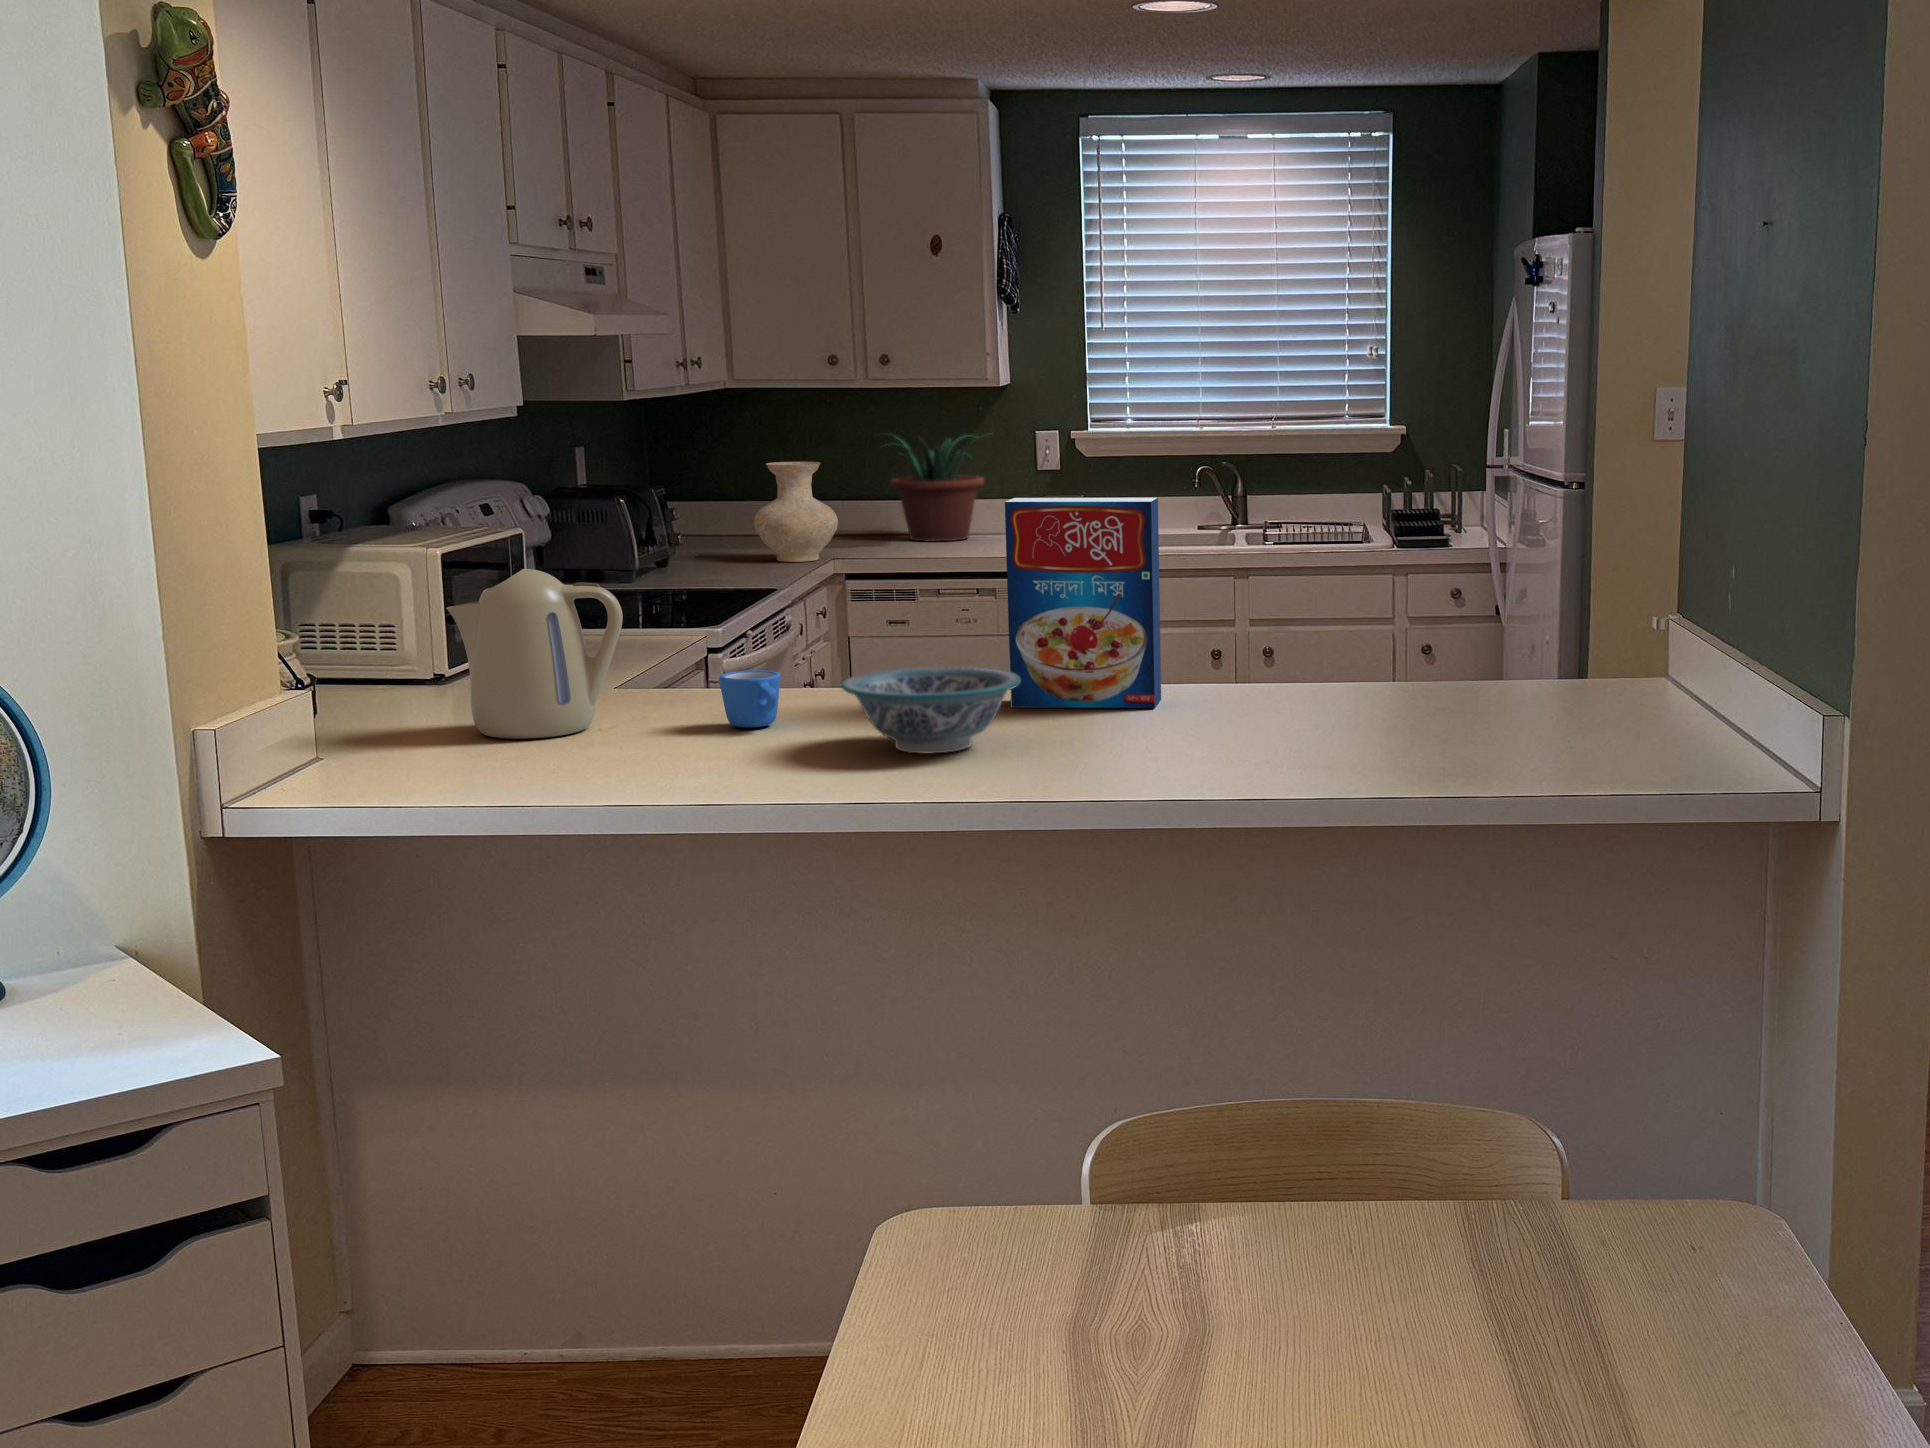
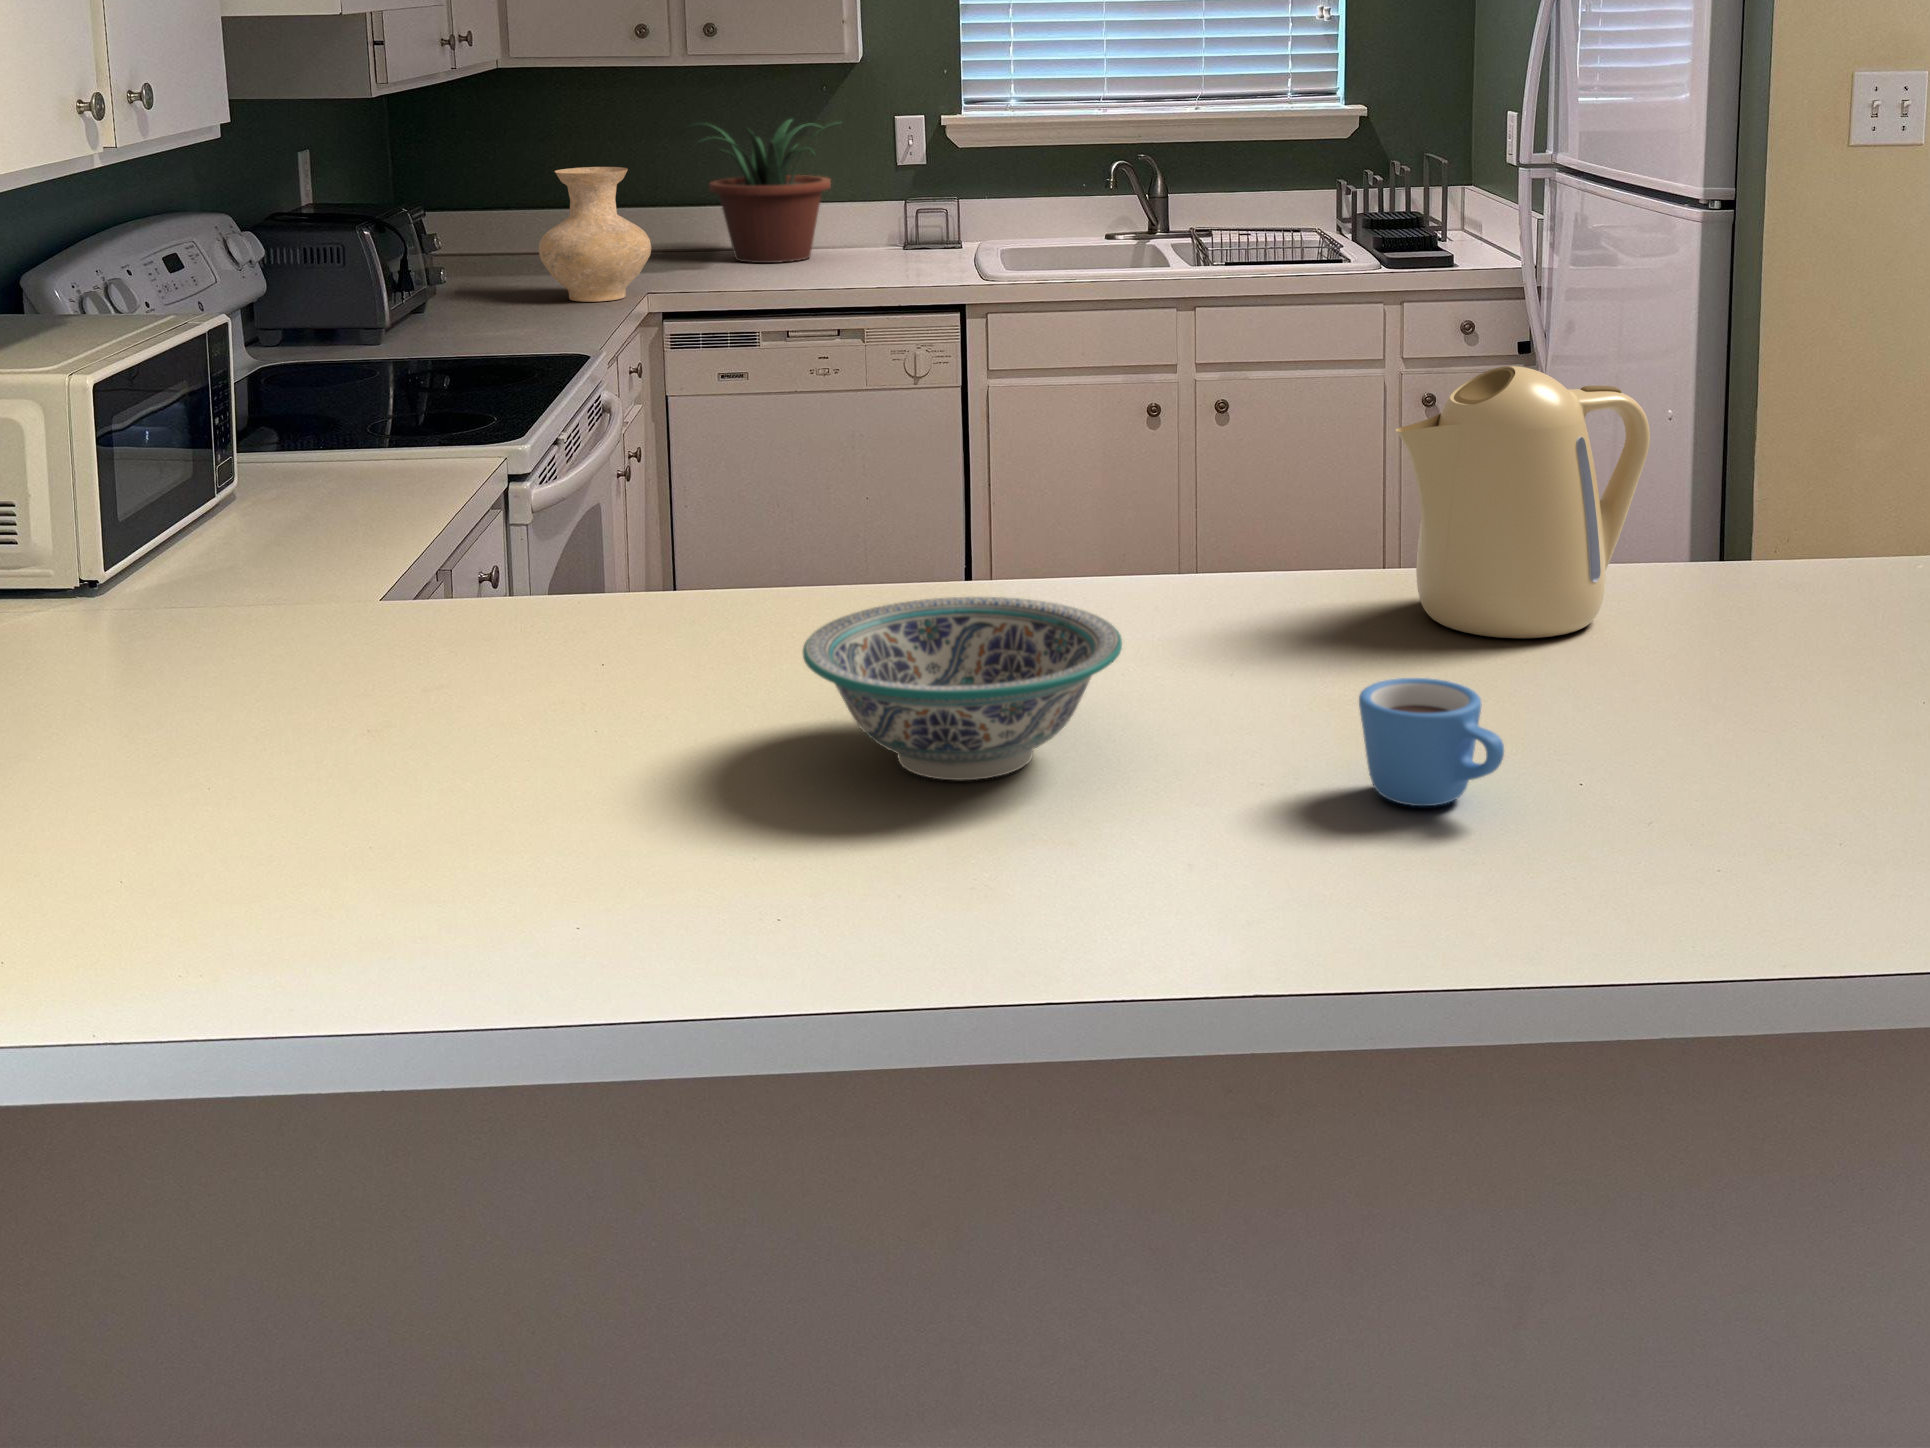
cereal box: present [1005,498,1161,708] -> none [1040,281,1290,633]
kettle: present [446,569,623,739] -> present [1396,366,1650,638]
mug: present [719,670,780,728] -> present [1359,678,1504,806]

